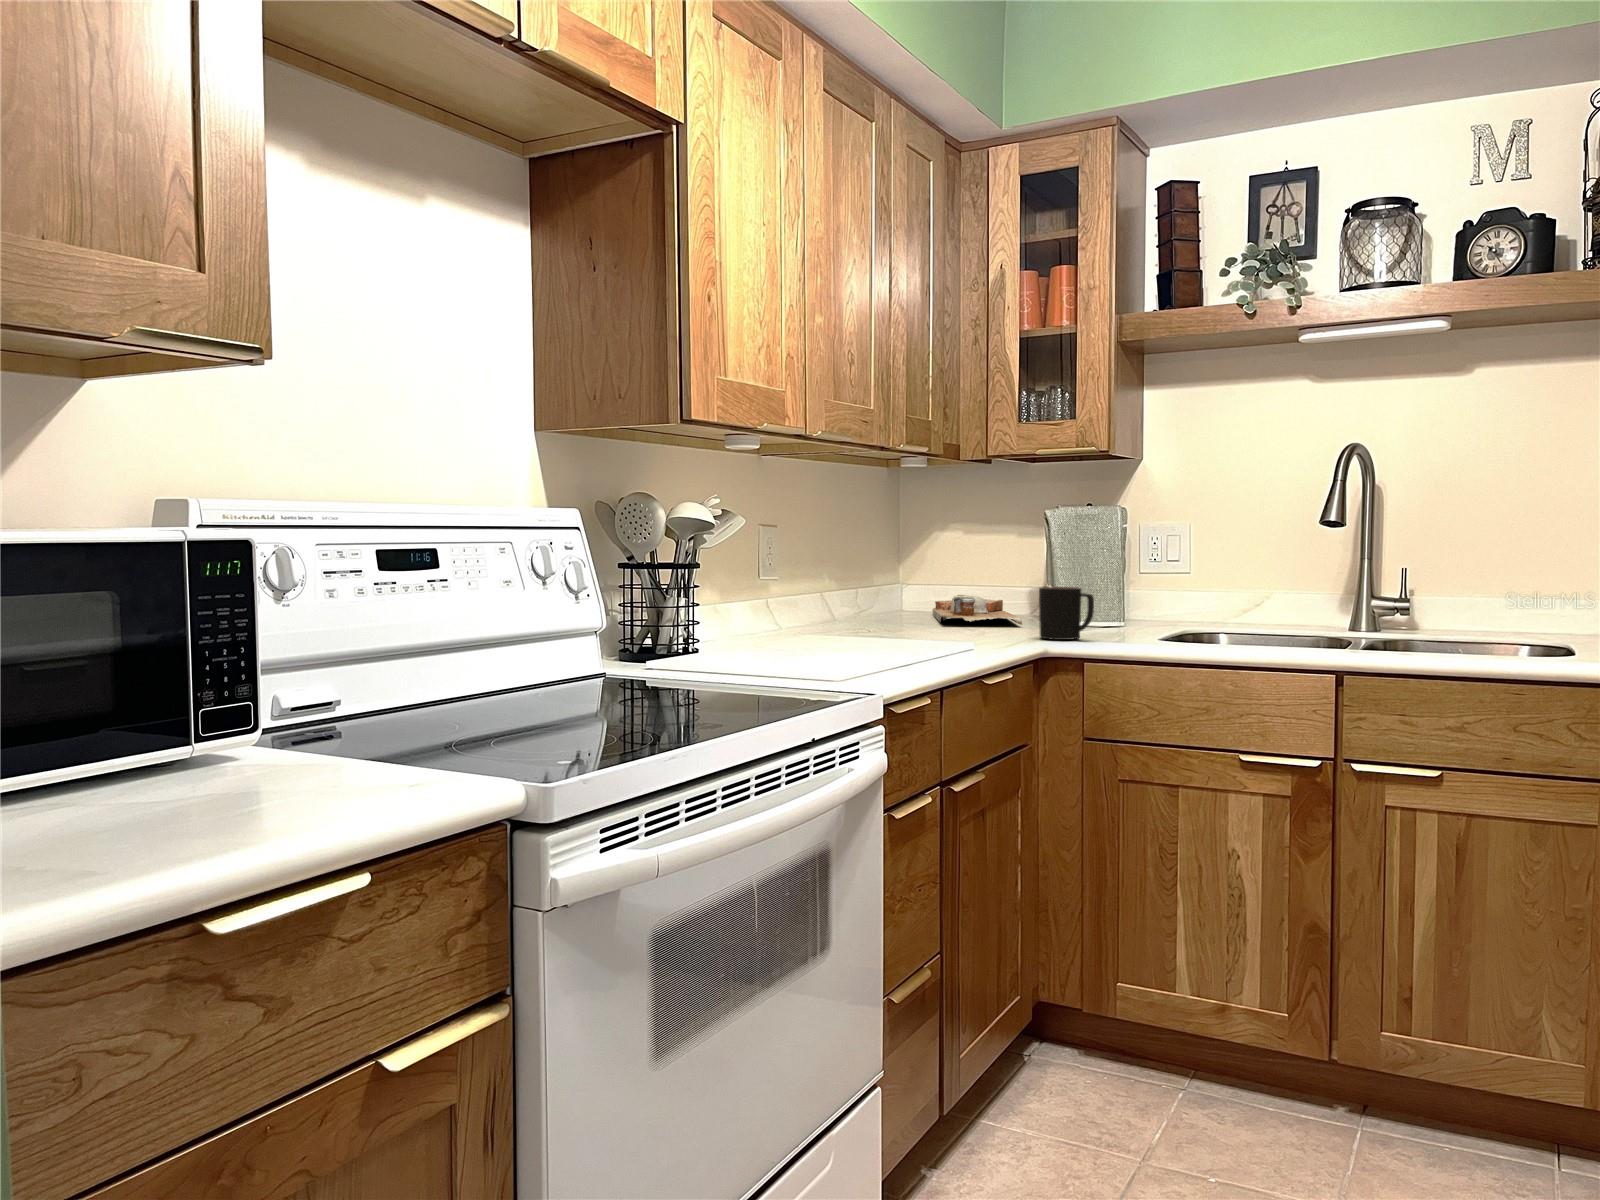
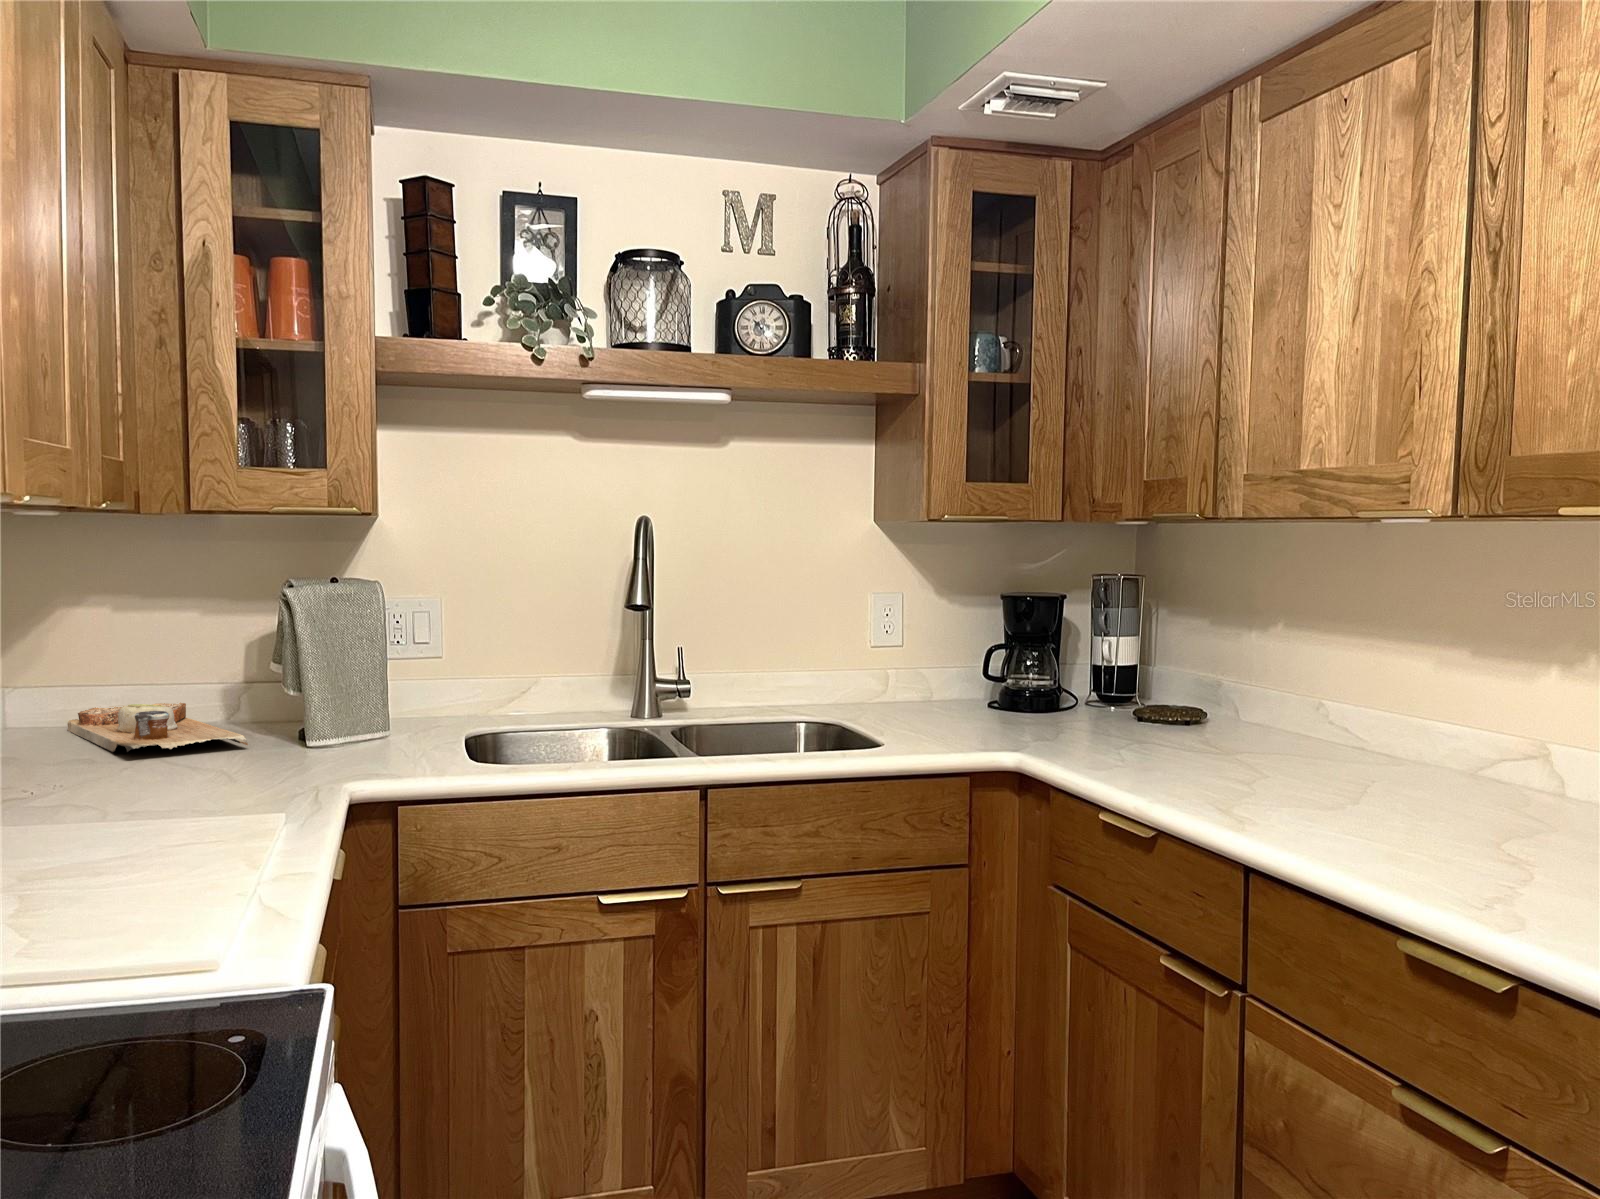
mug: present [1039,587,1094,640] -> none [308,698,391,775]

